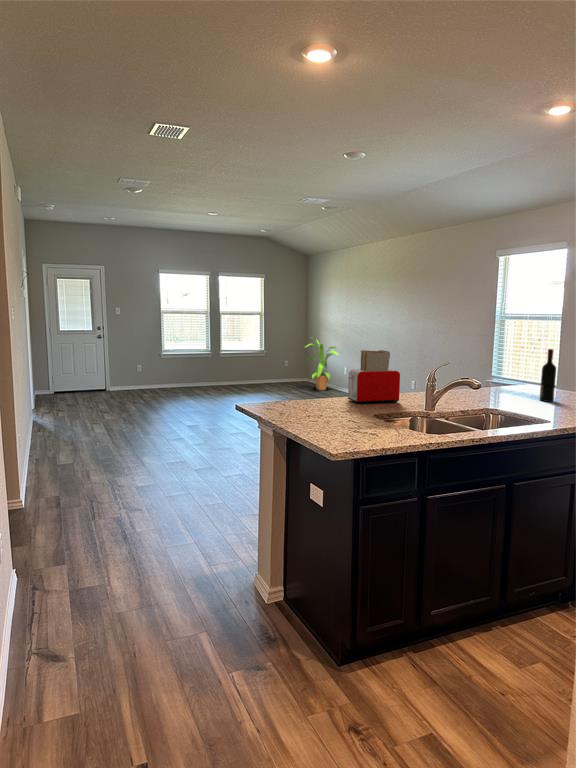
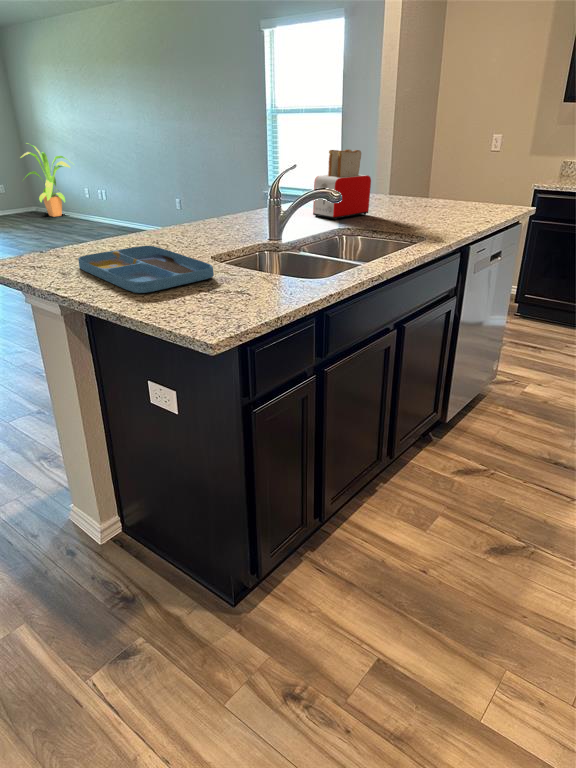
wine bottle: present [540,349,556,402] -> none [377,145,396,214]
toaster: present [348,350,400,404] -> present [313,149,371,220]
tray: none [290,404,362,427] -> present [78,246,214,293]

